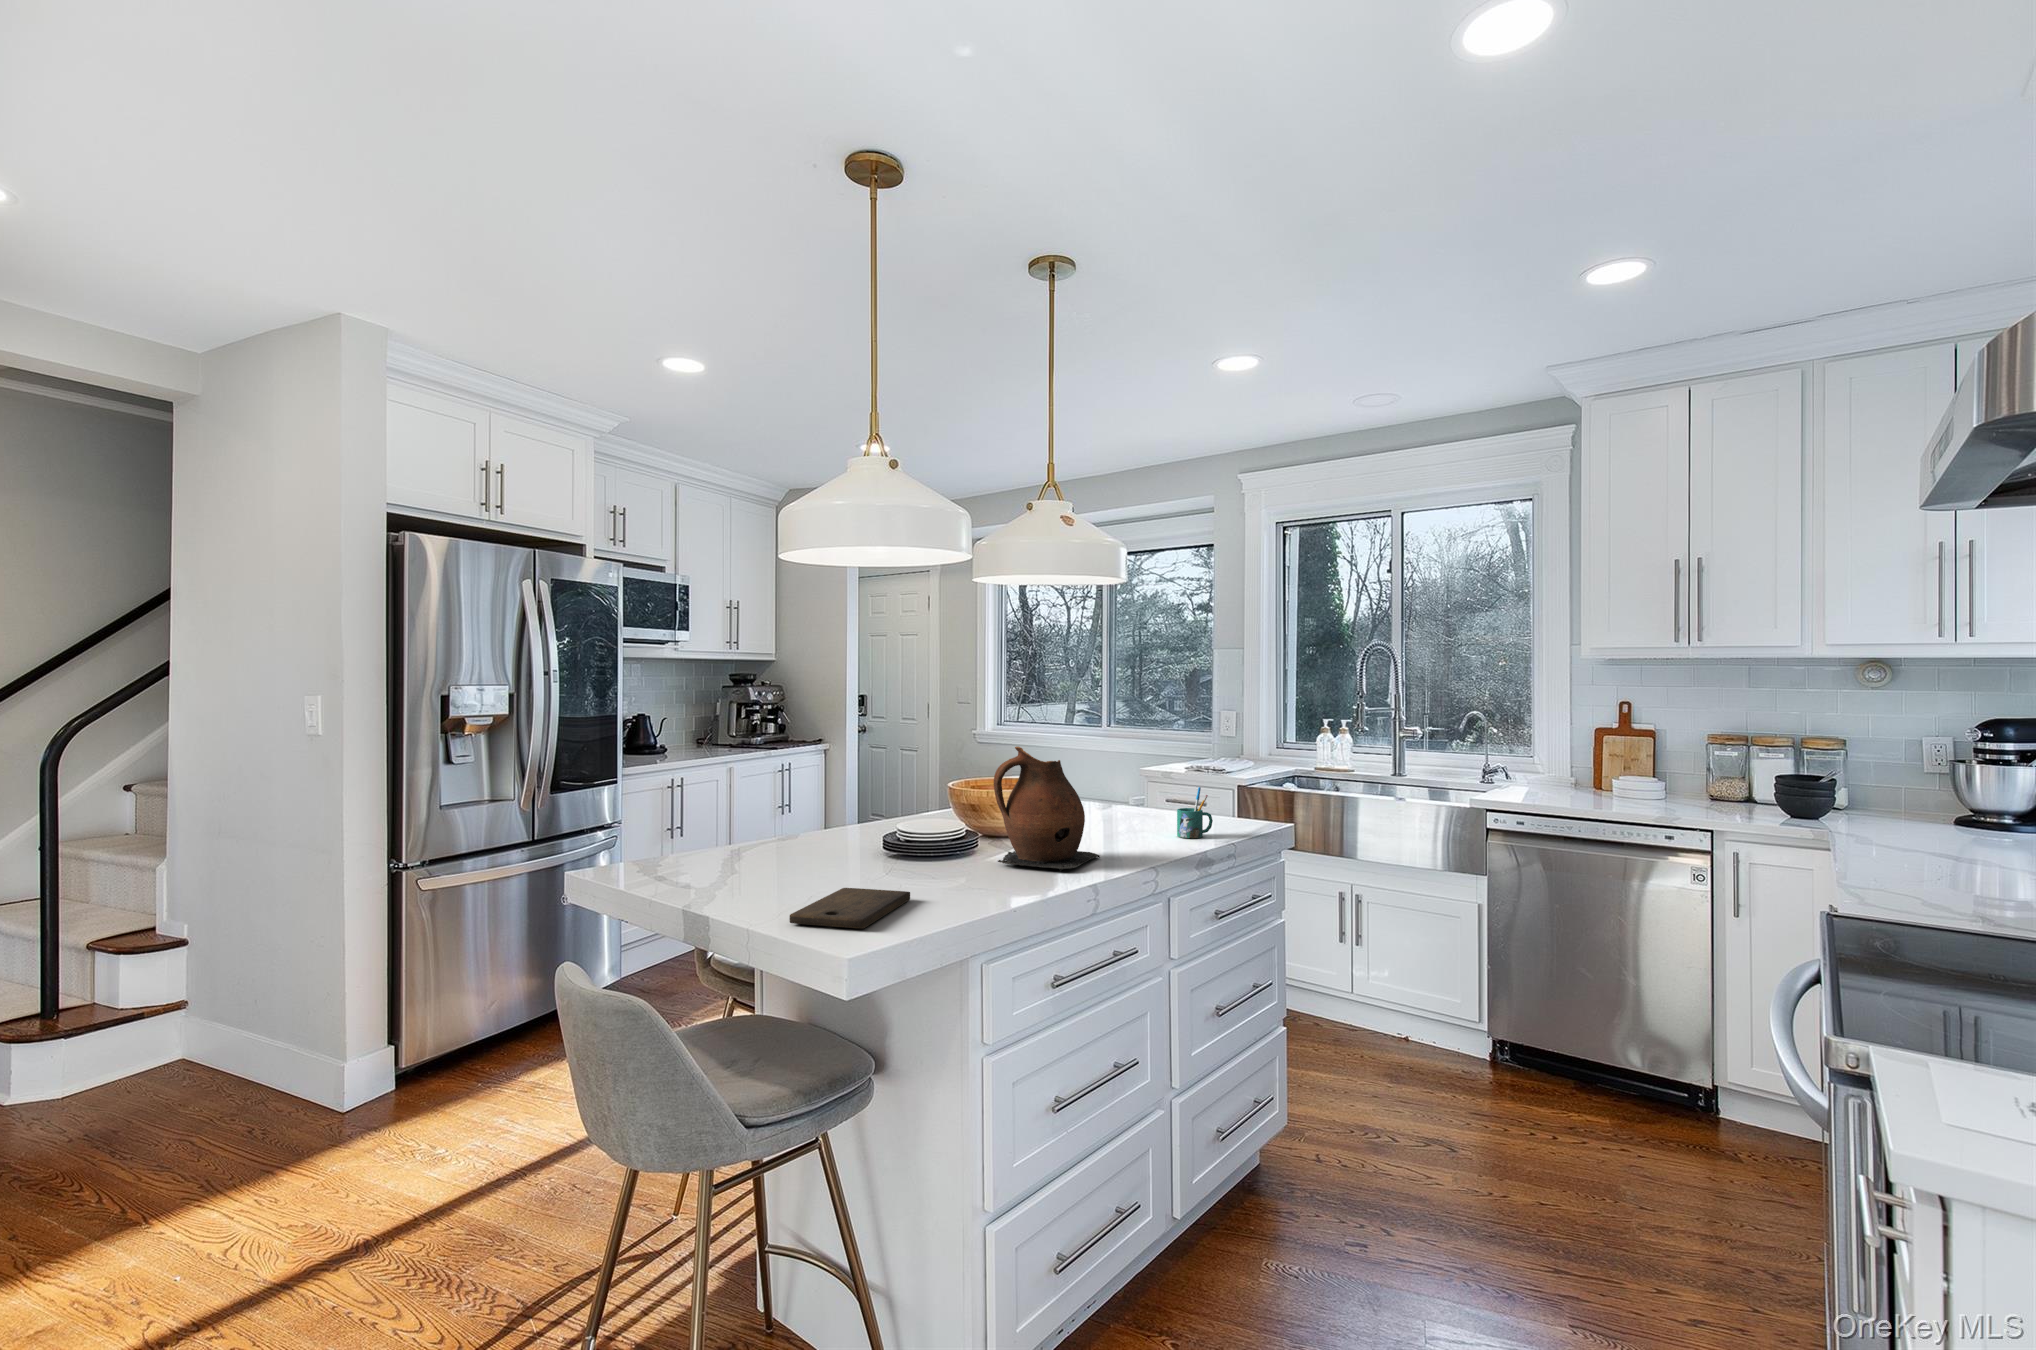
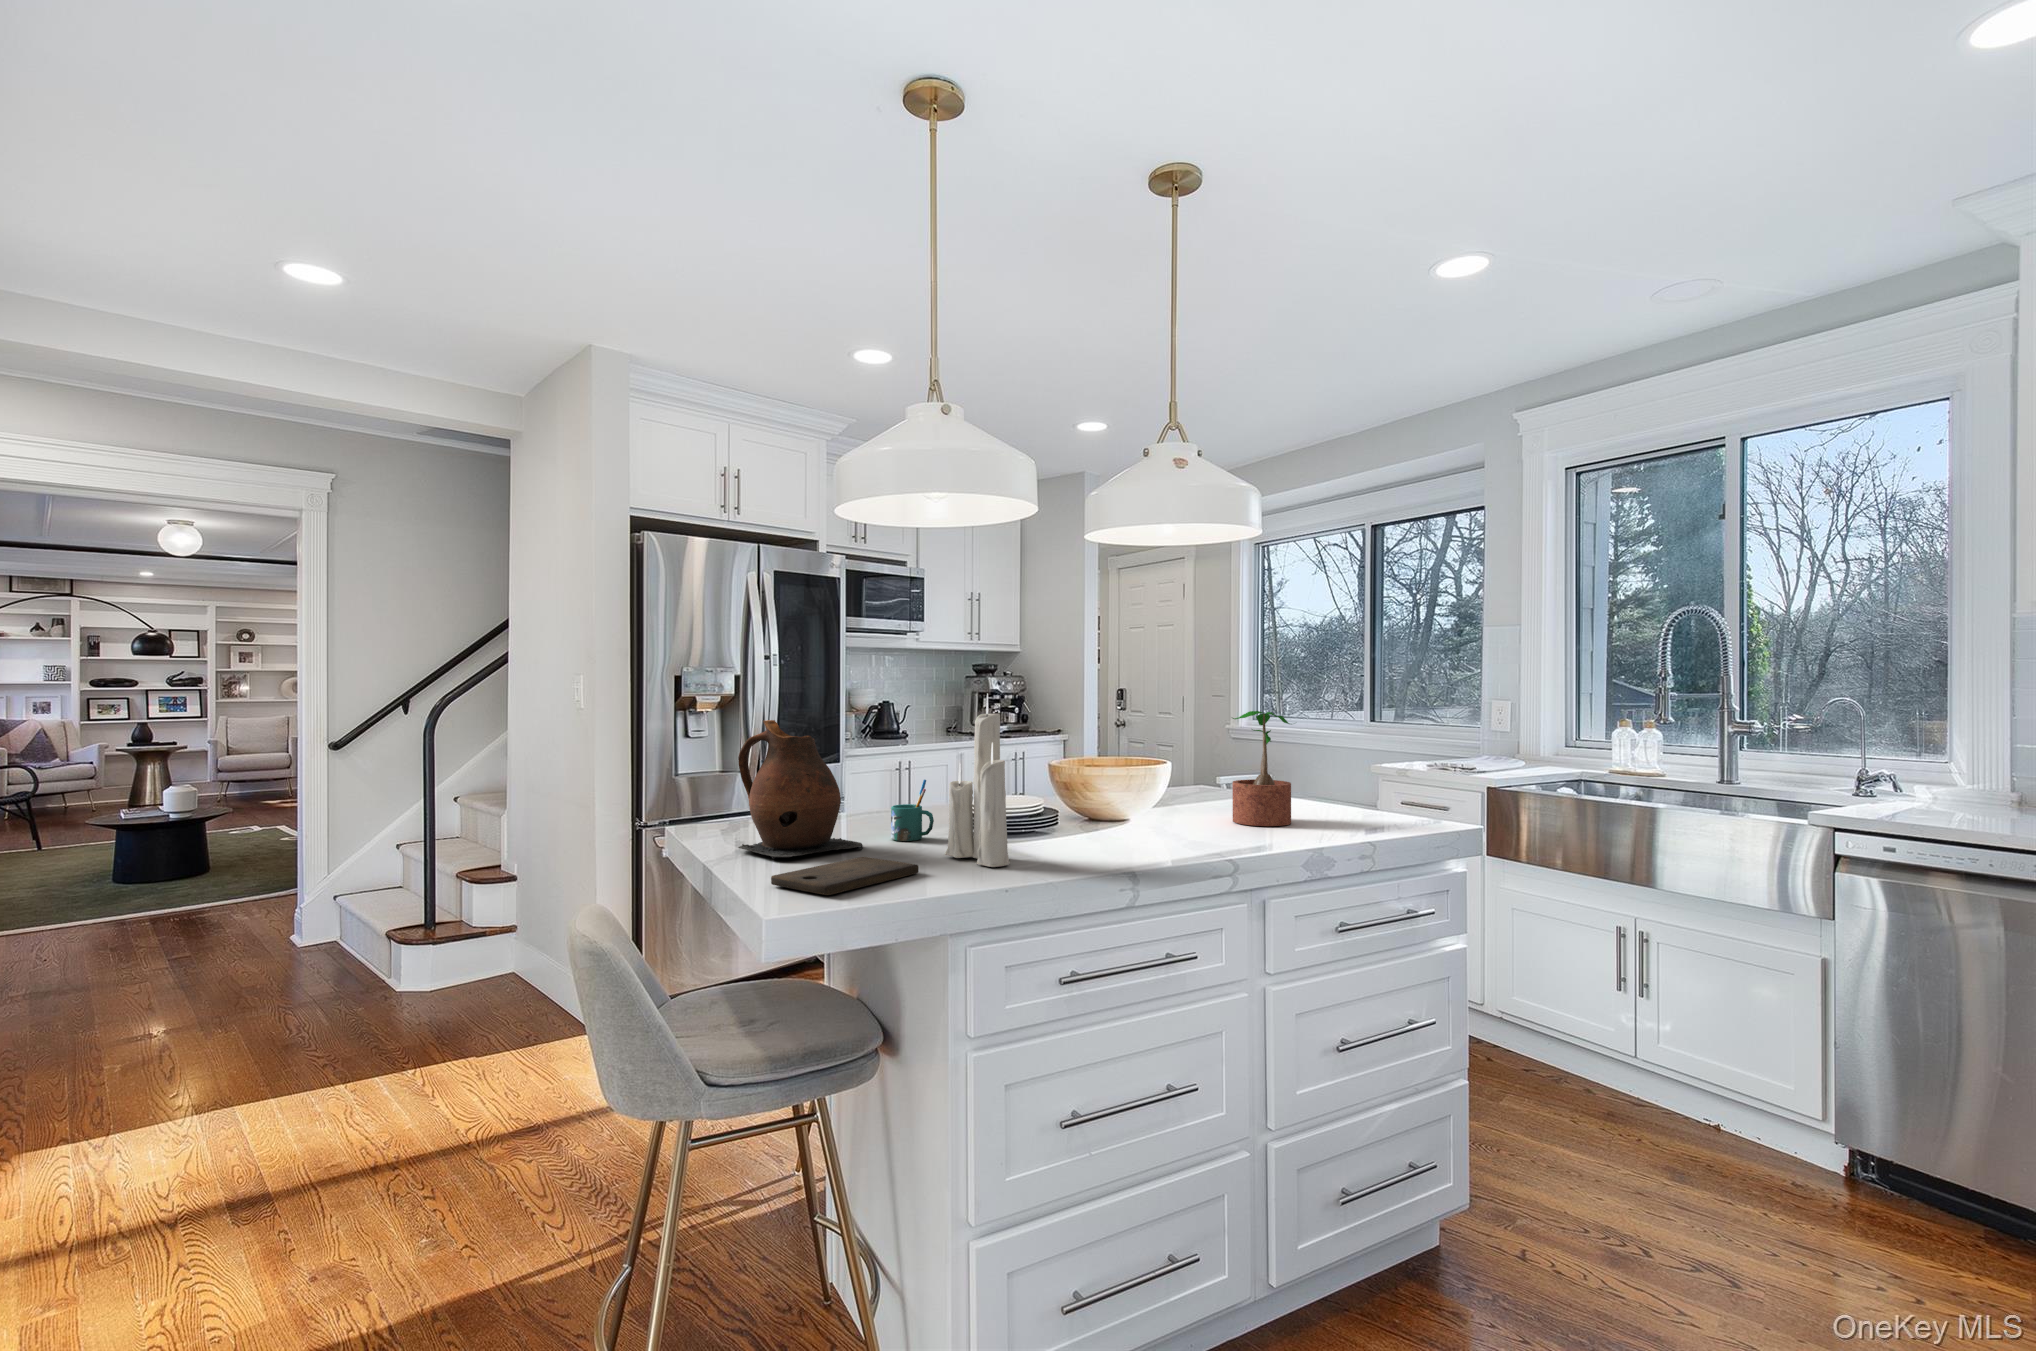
candle: none [908,719,980,888] -> present [945,694,1010,867]
potted plant: none [1100,733,1155,833] -> present [1232,711,1291,826]
ceramic pitcher: present [994,747,1100,871] -> present [738,720,863,859]
mug: present [1177,787,1213,838] -> present [891,780,934,841]

